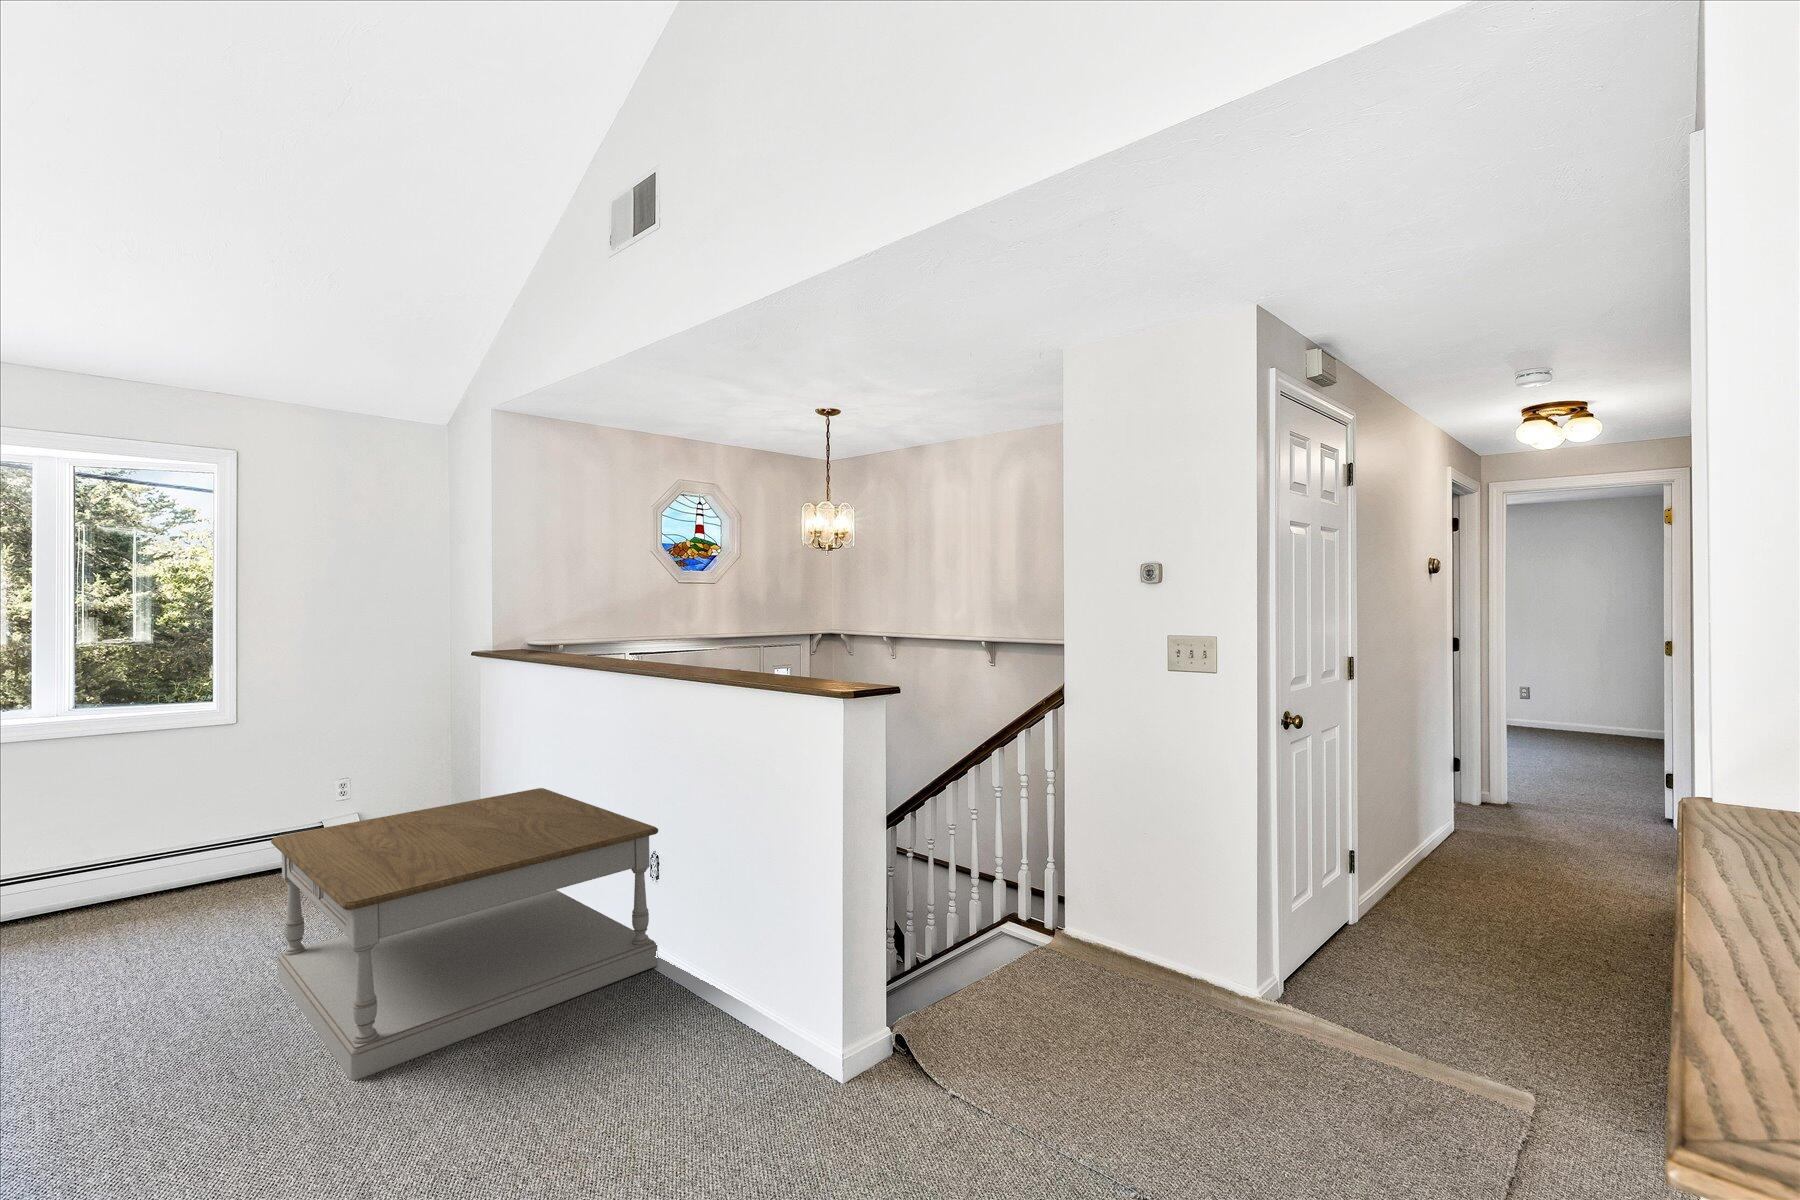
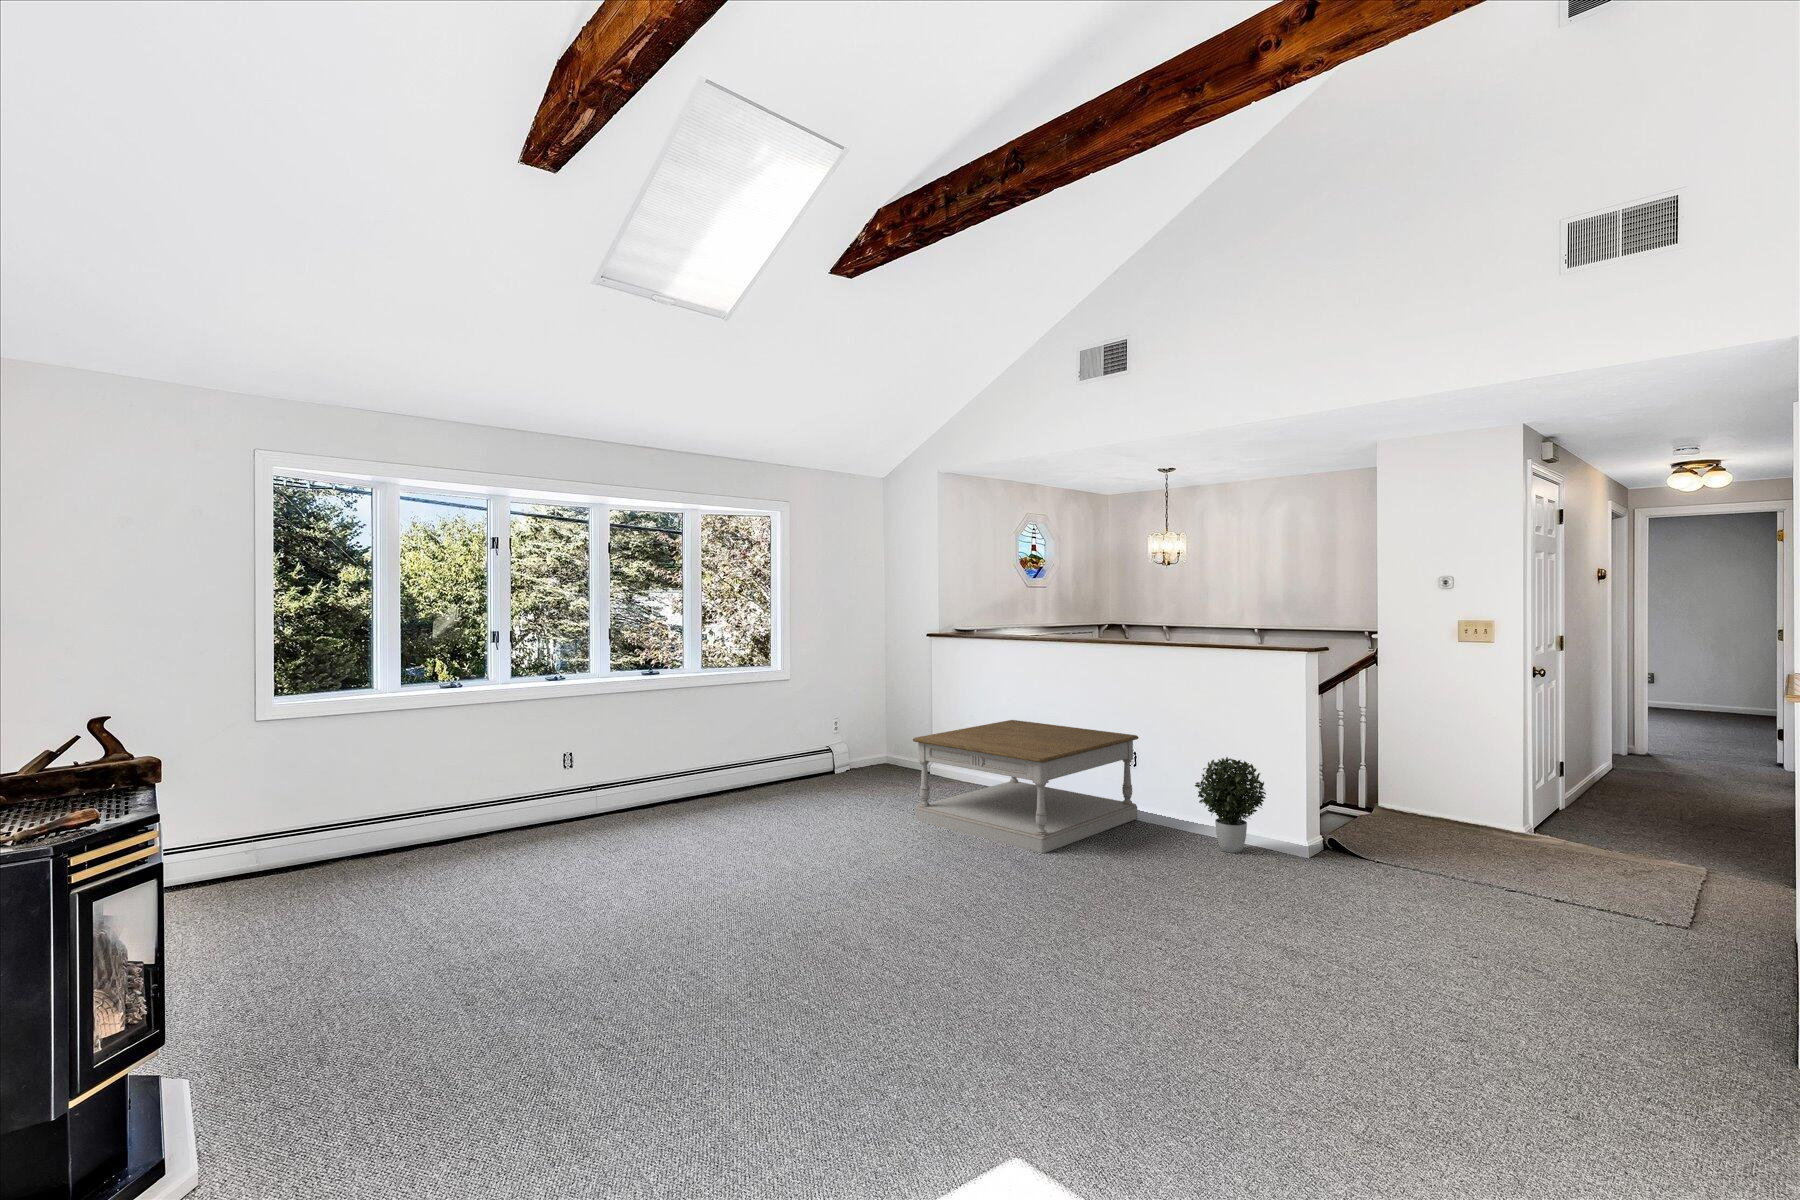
potted plant: none [653,887,778,1071] -> present [1195,757,1266,853]

